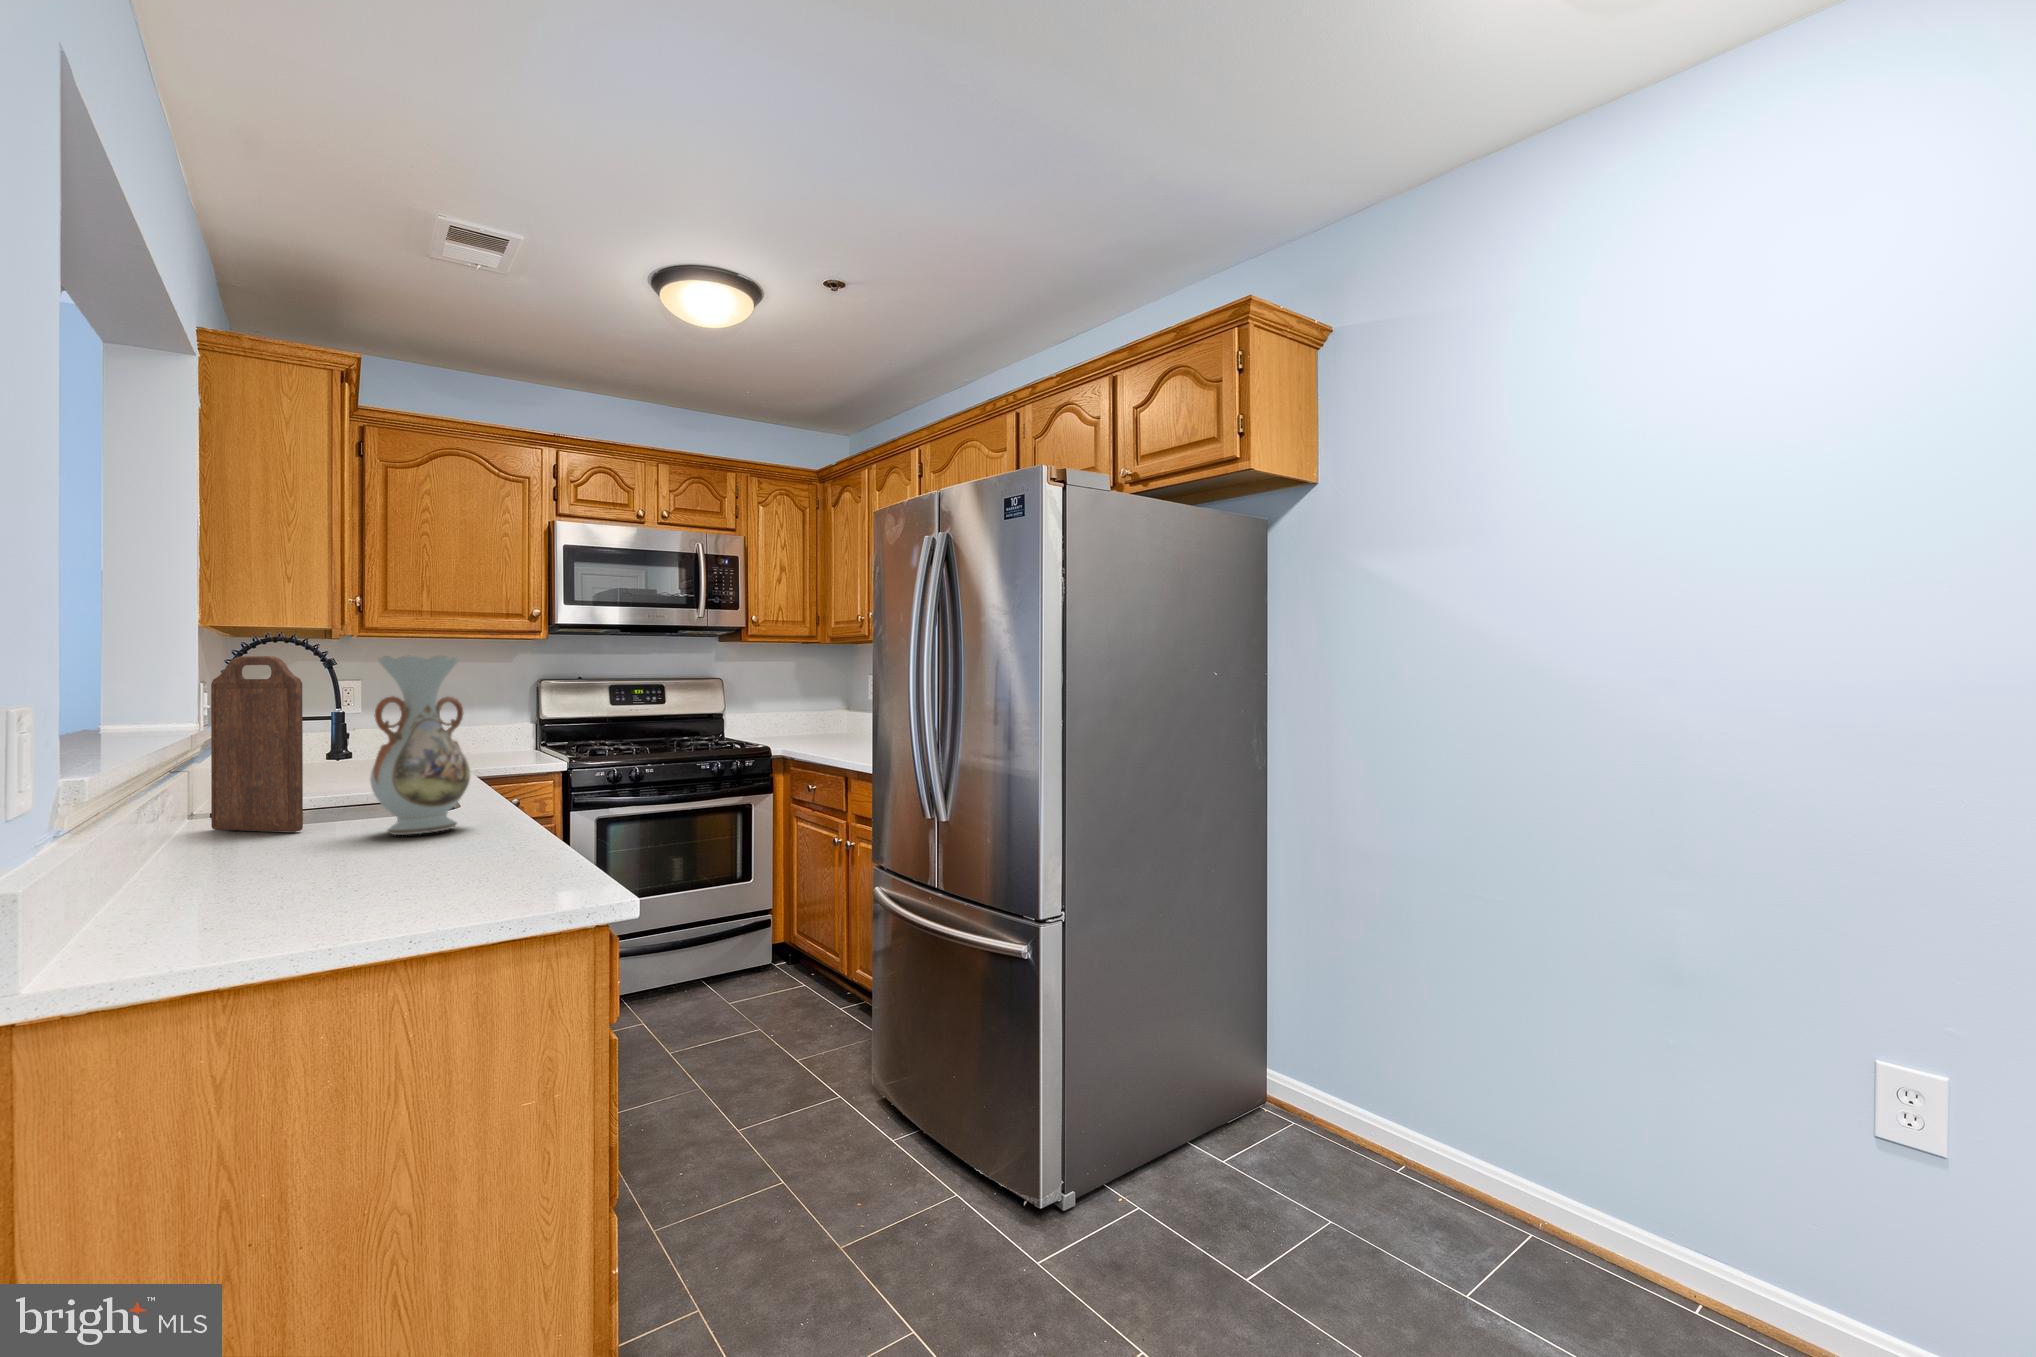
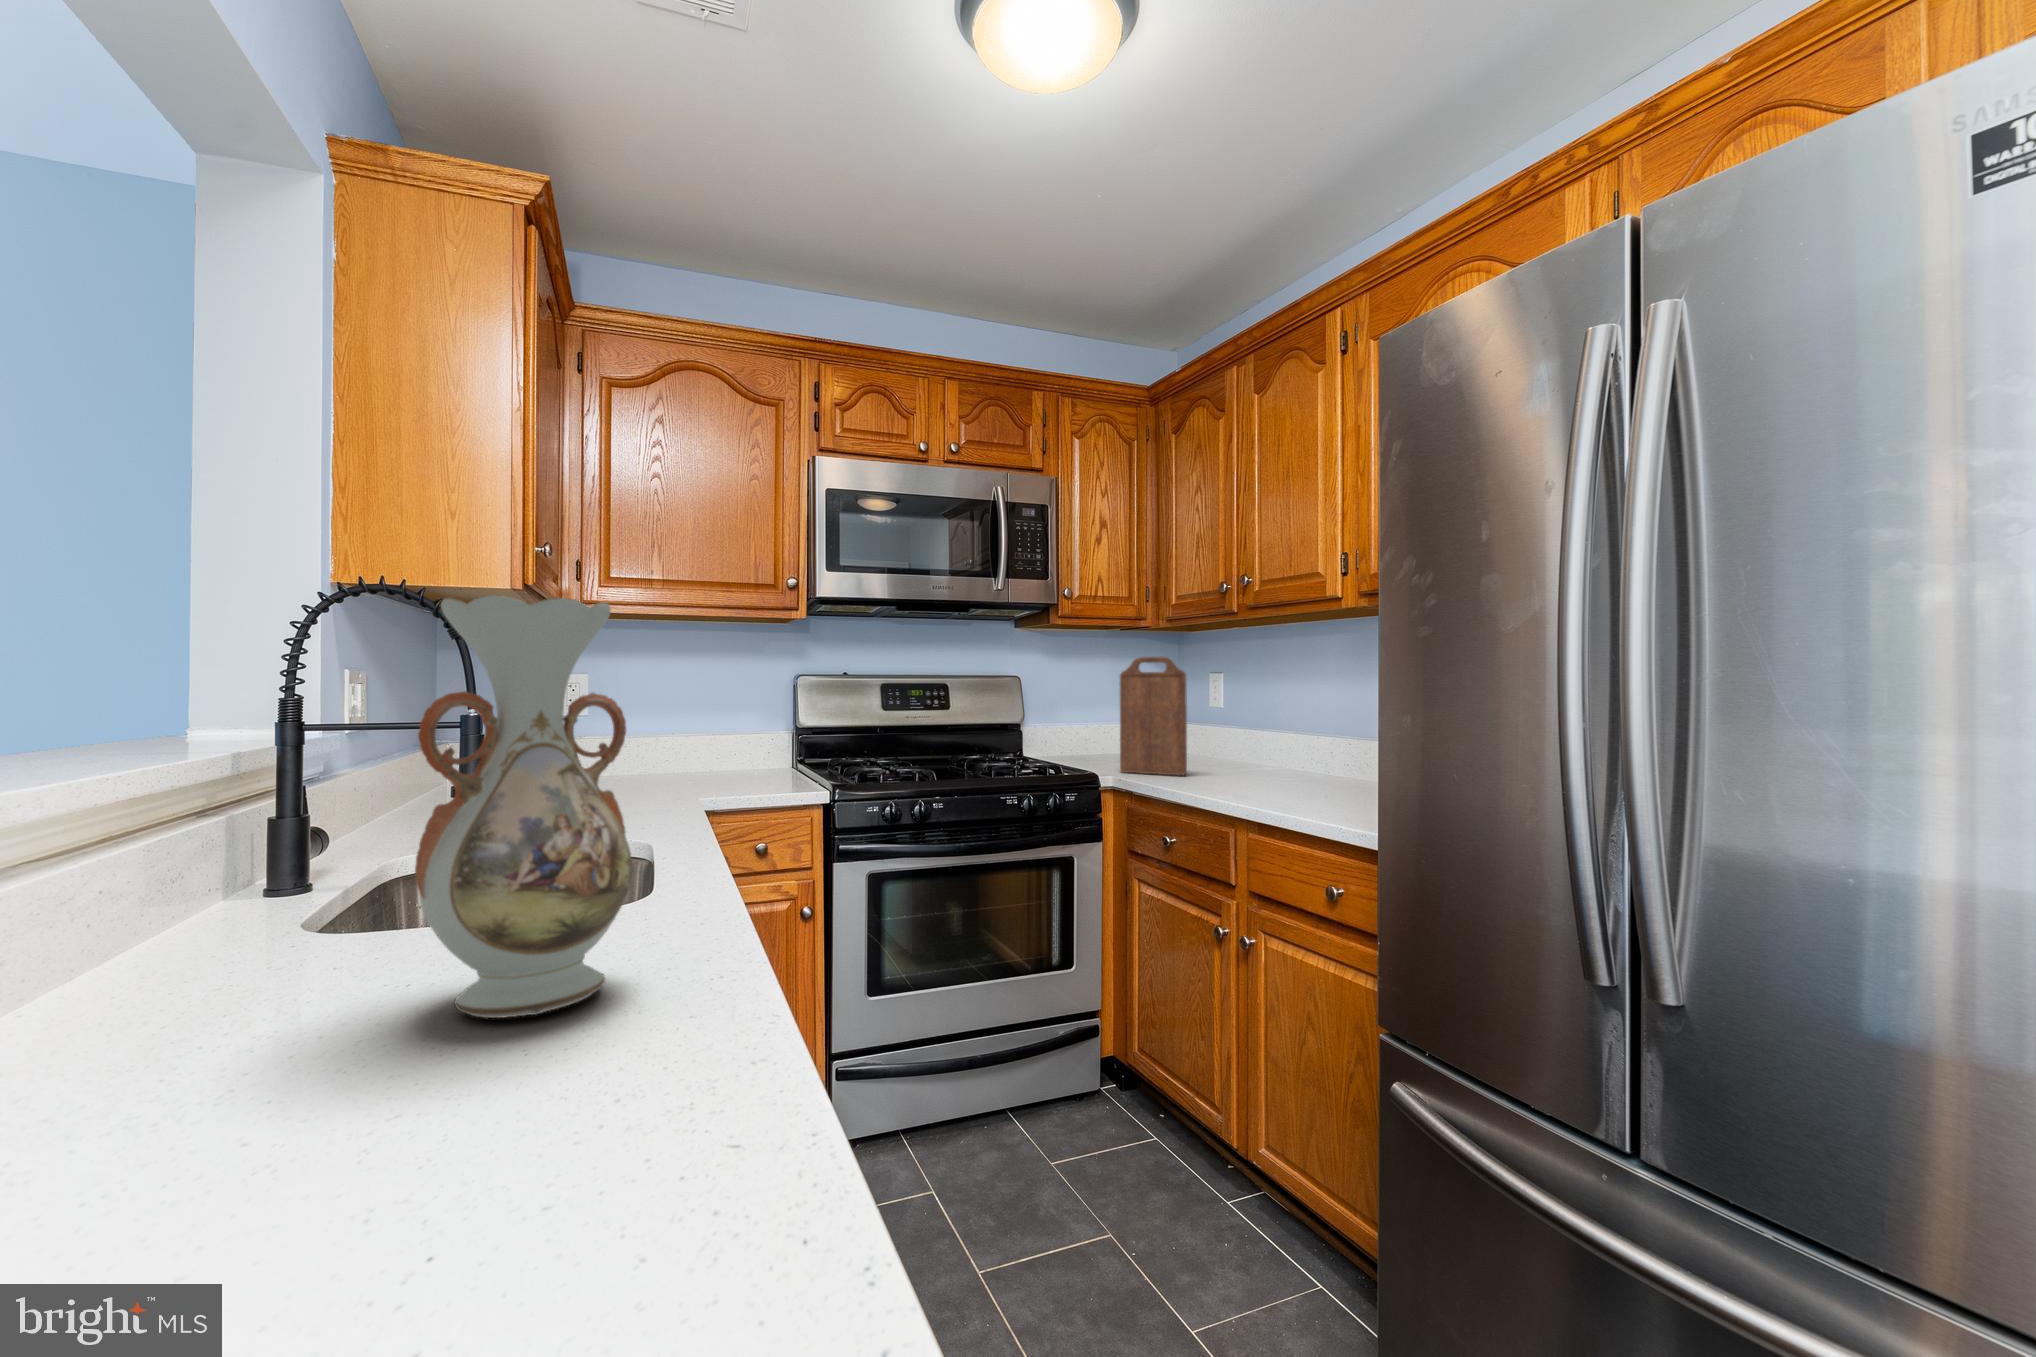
cutting board: present [211,656,303,832] -> present [1120,657,1187,775]

